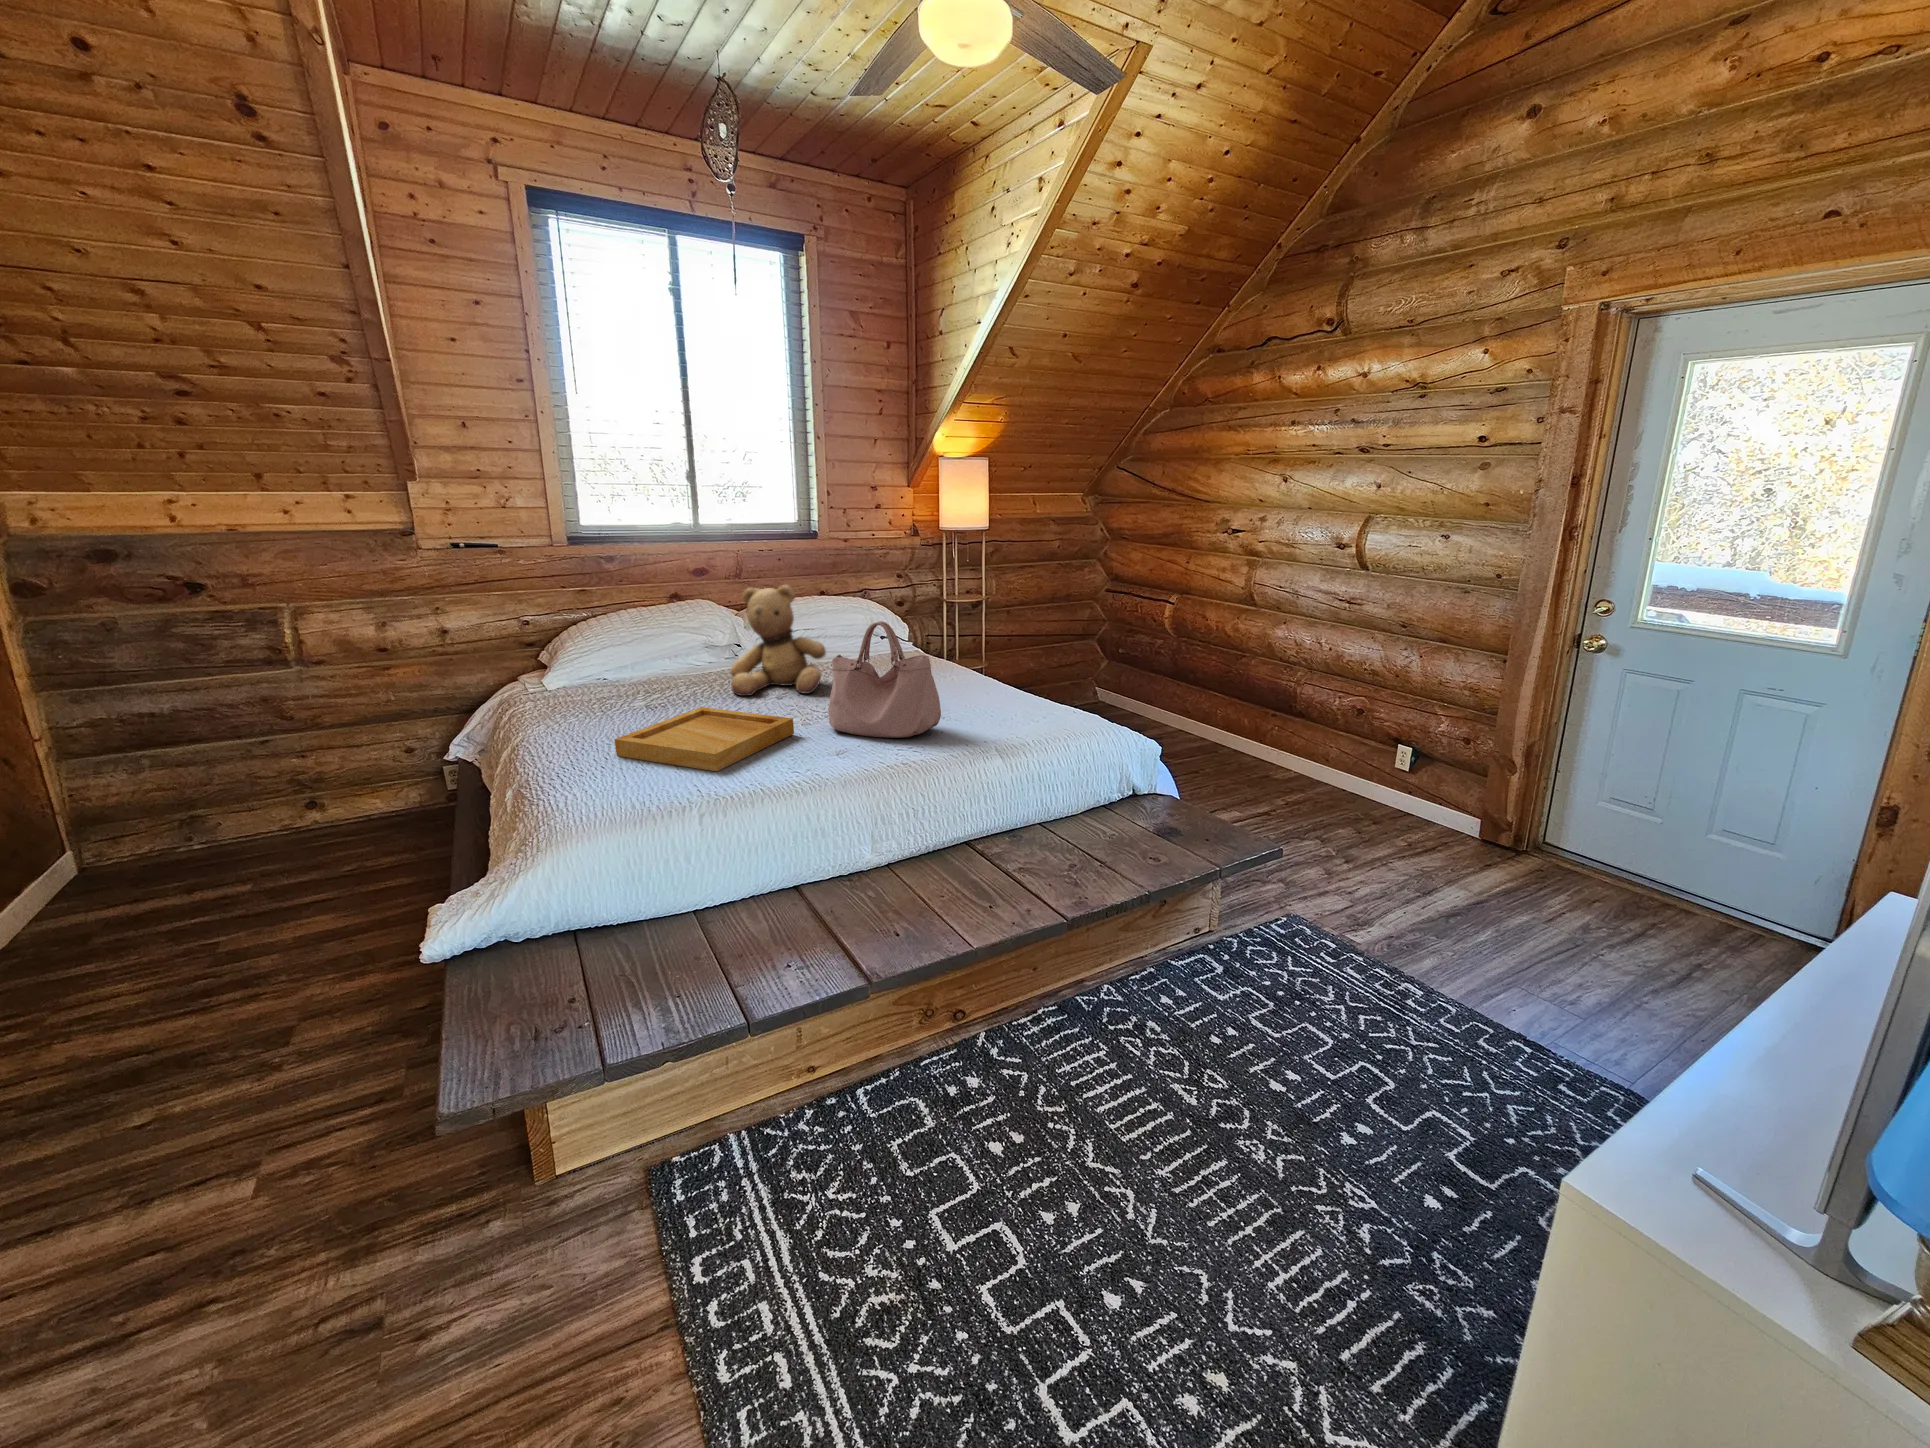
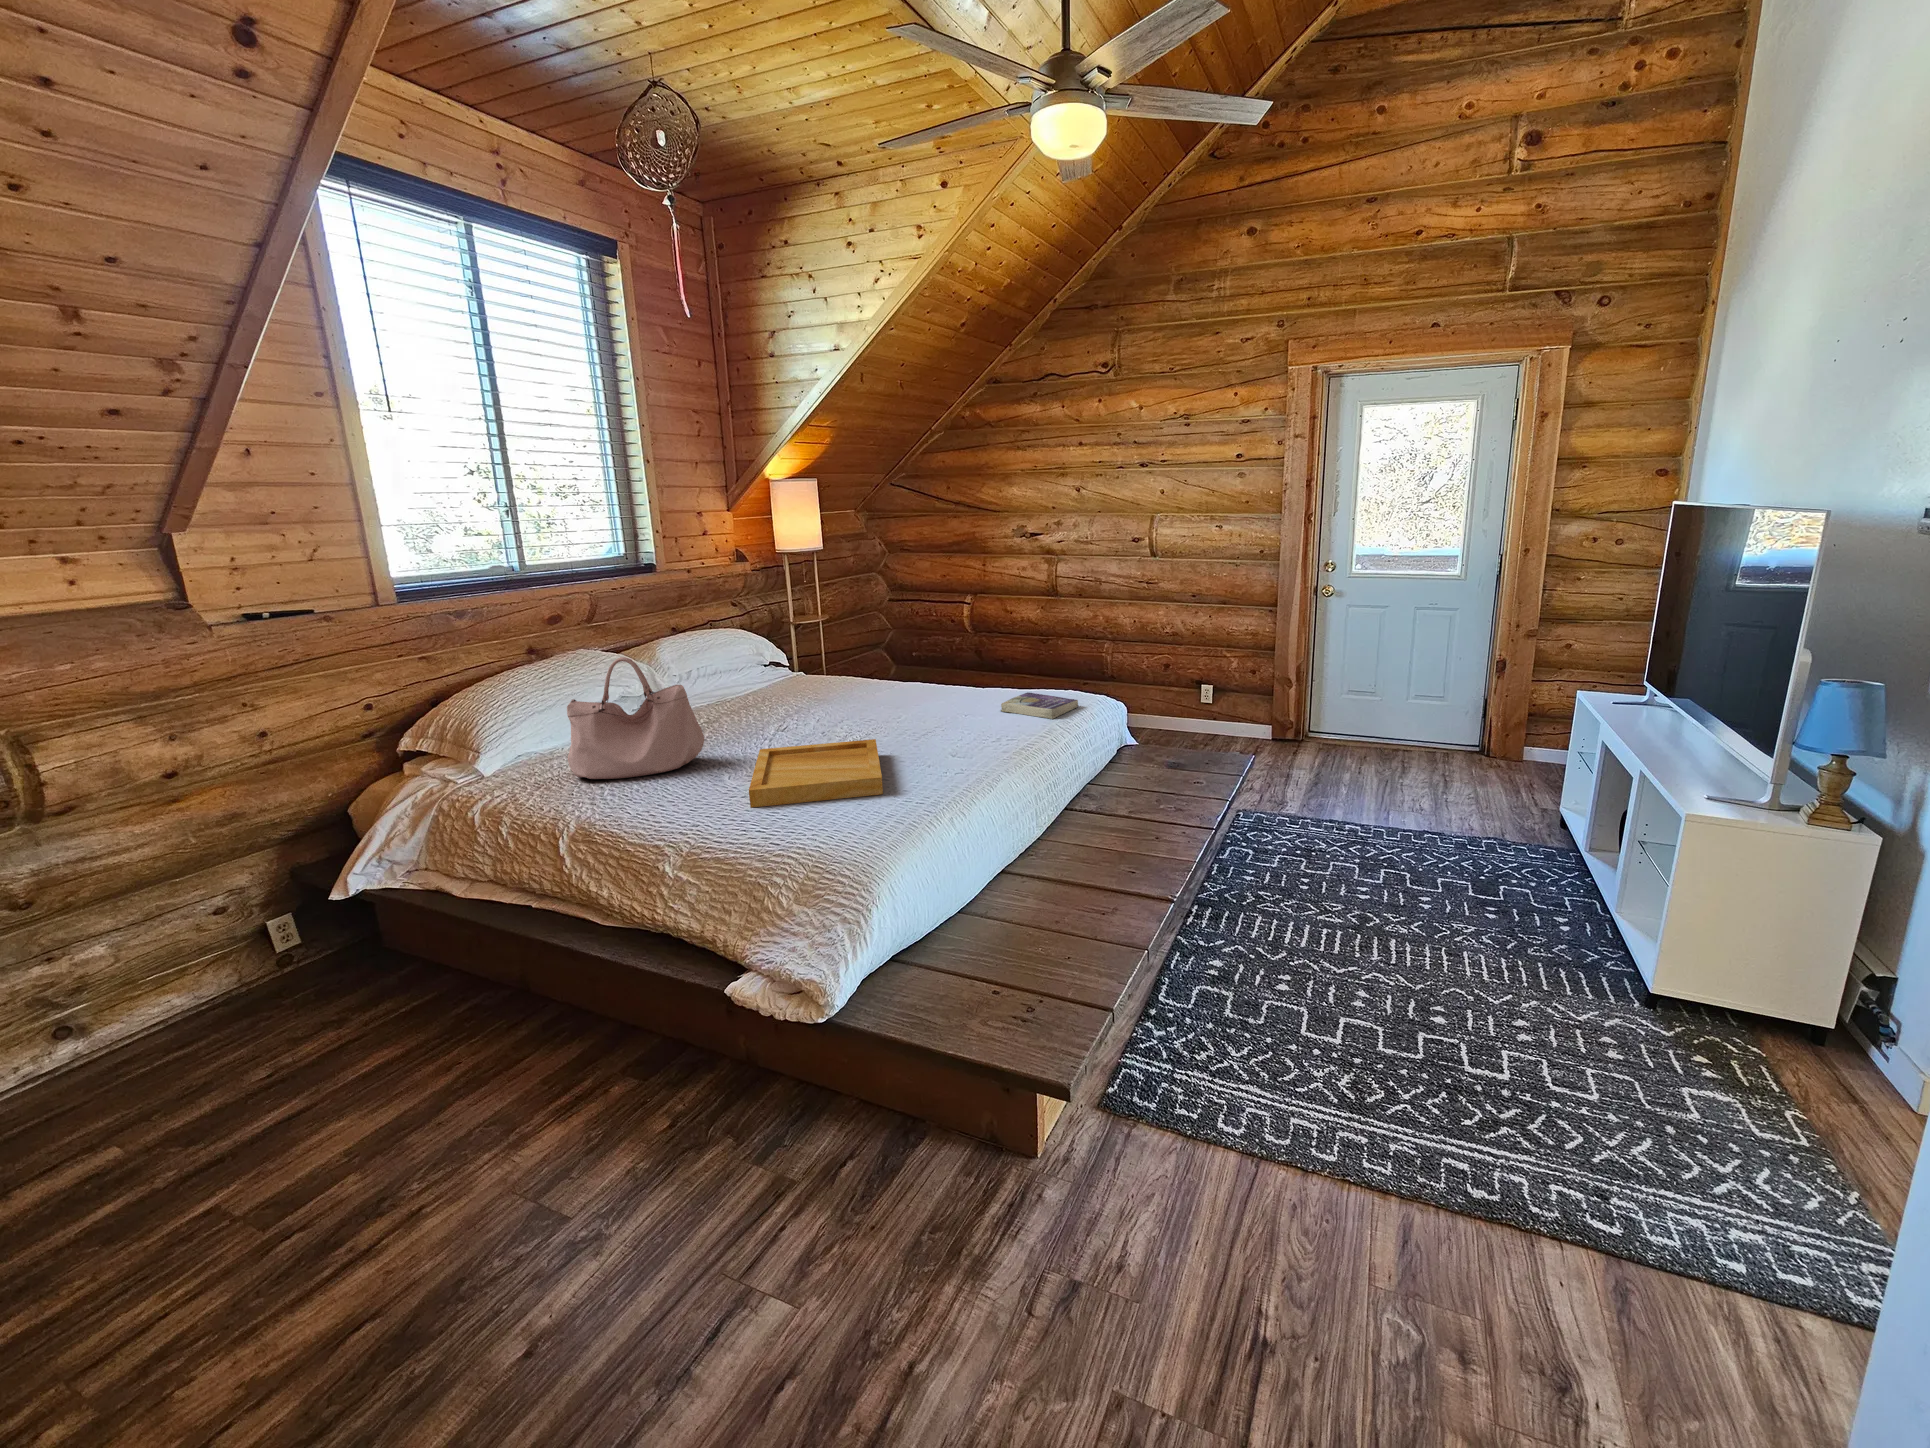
teddy bear: present [731,585,826,696] -> none [702,617,815,739]
handbag: present [828,621,941,738] -> present [567,657,705,779]
book: none [984,704,1066,737] -> present [1001,692,1078,719]

